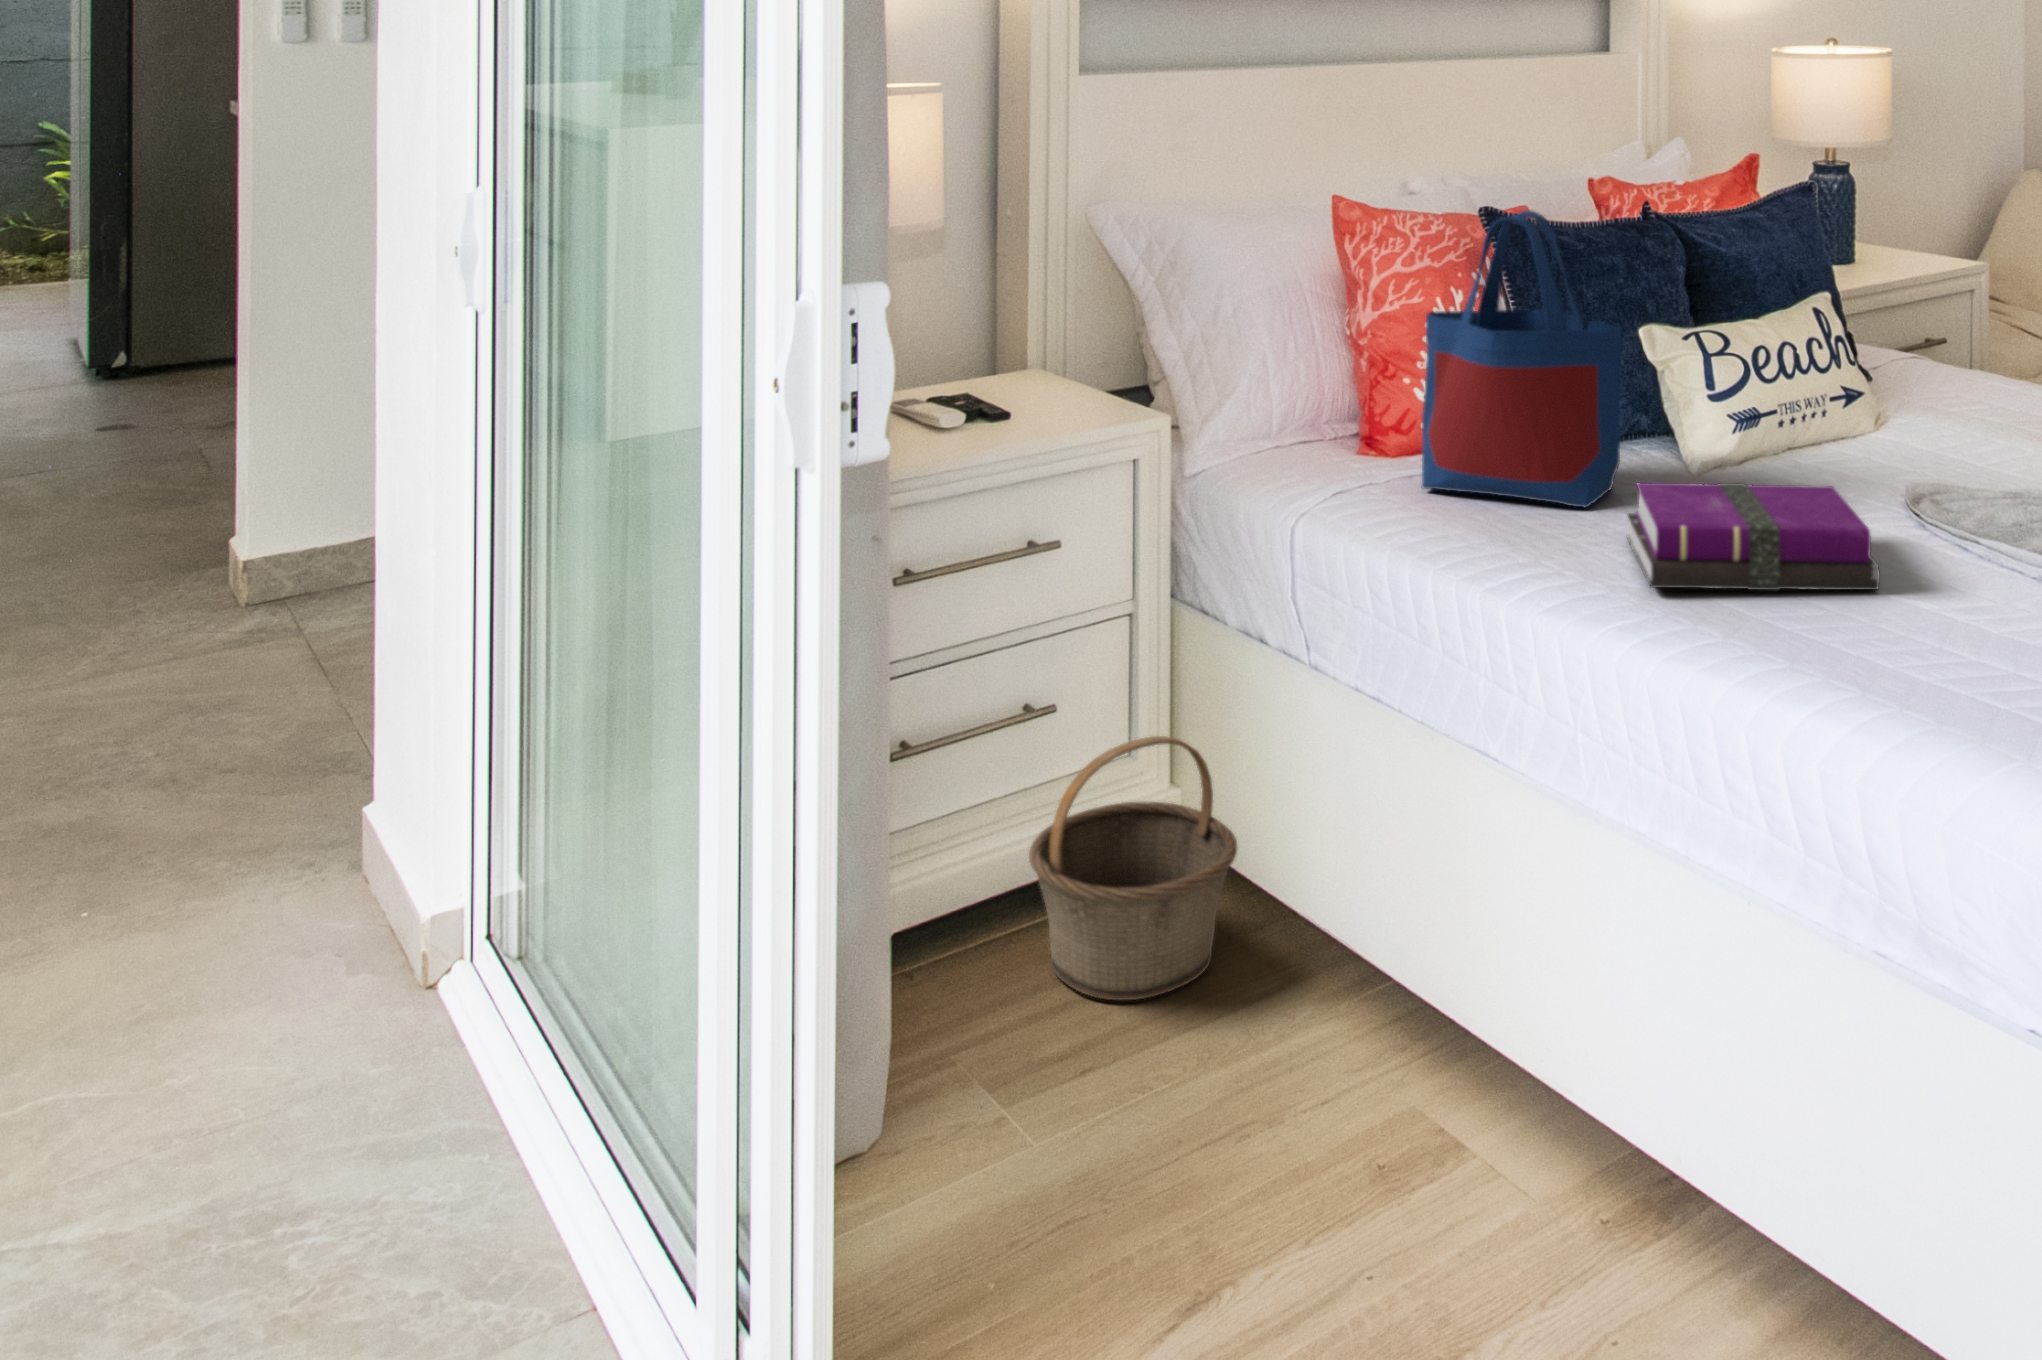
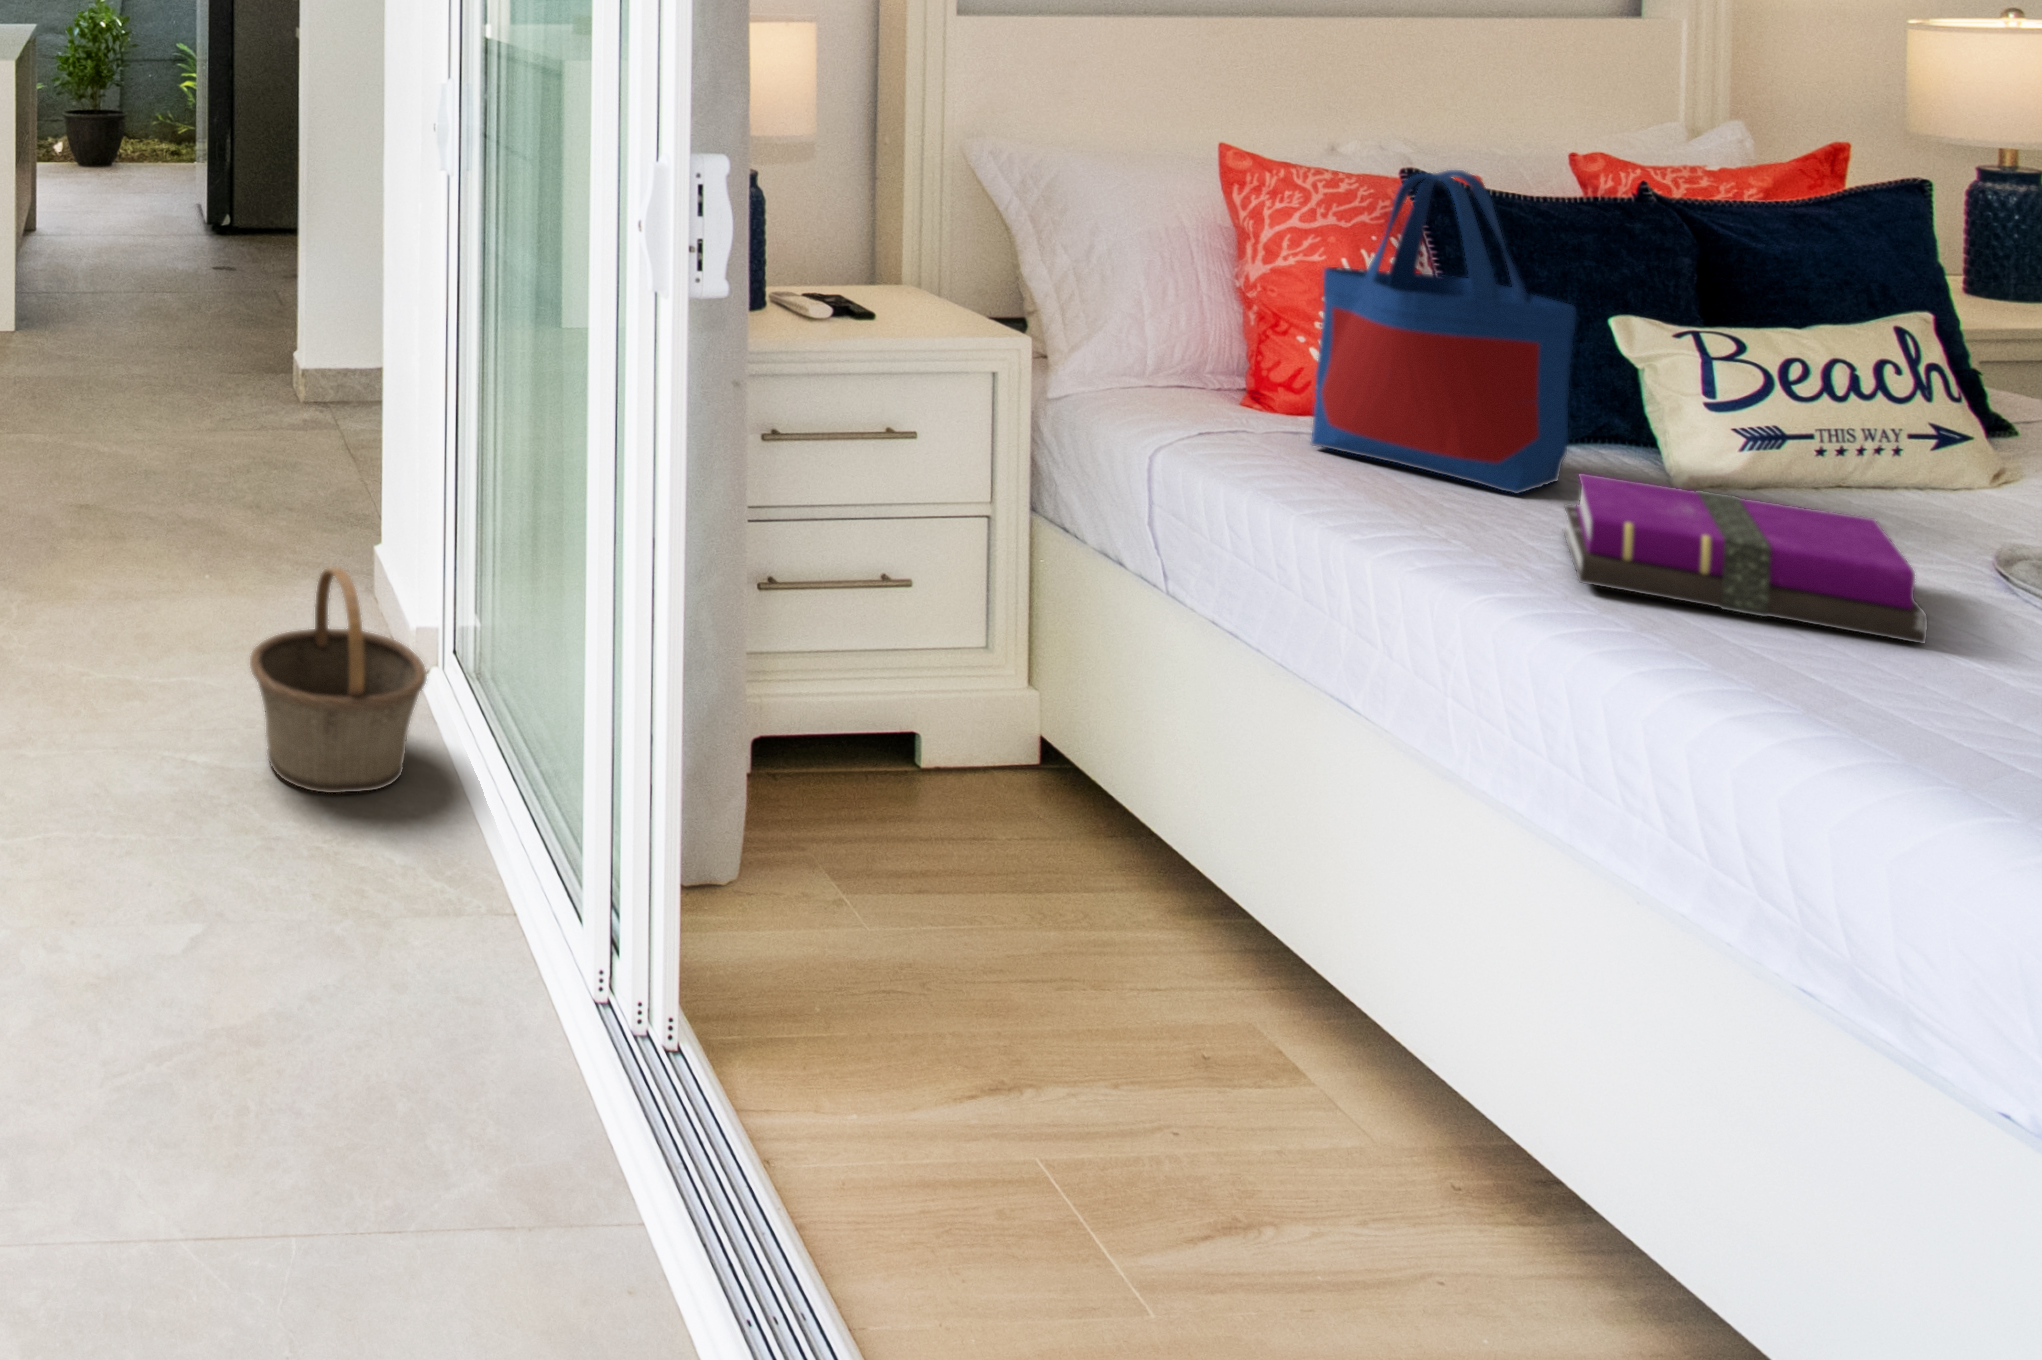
basket: present [1029,736,1237,1000] -> present [250,568,427,793]

